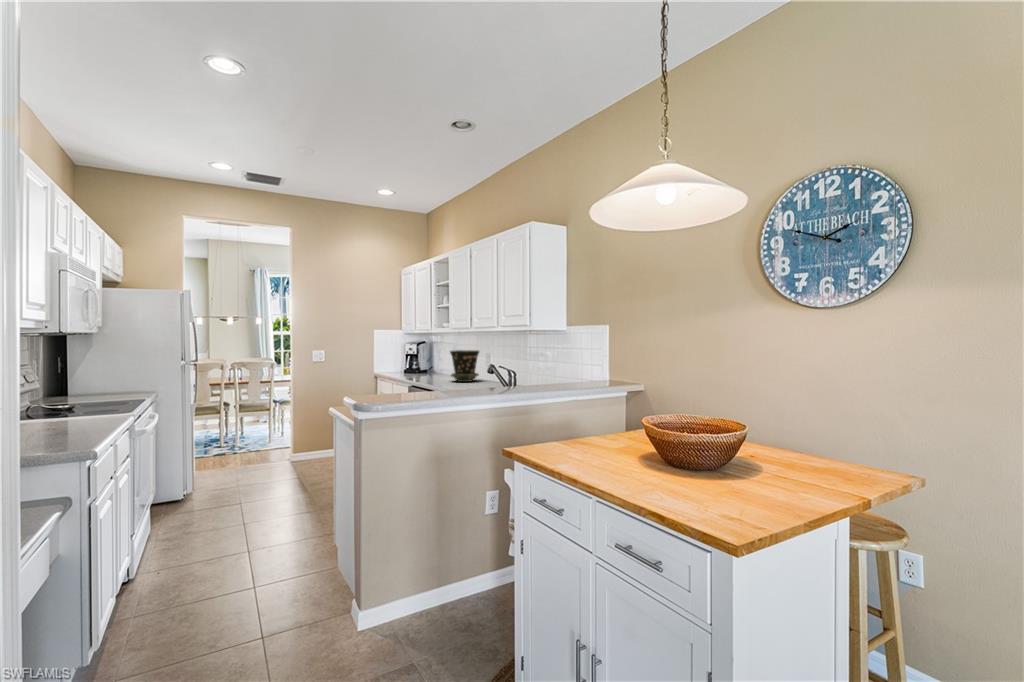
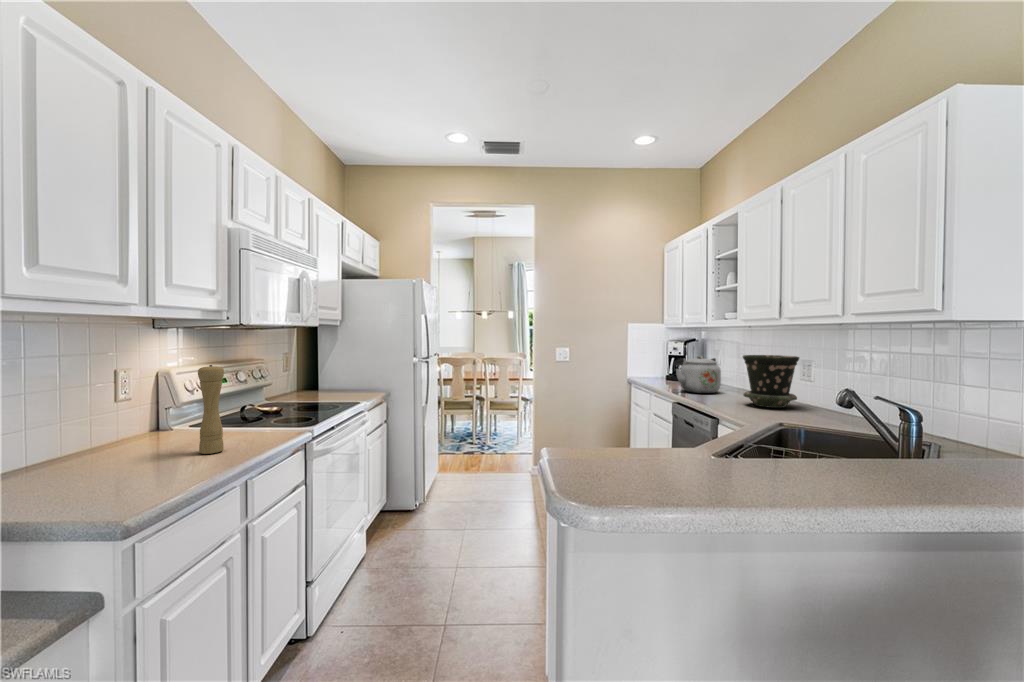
kettle: none [410,353,440,378] -> present [674,356,721,393]
pepper mill: none [53,364,77,431] -> present [198,365,224,454]

